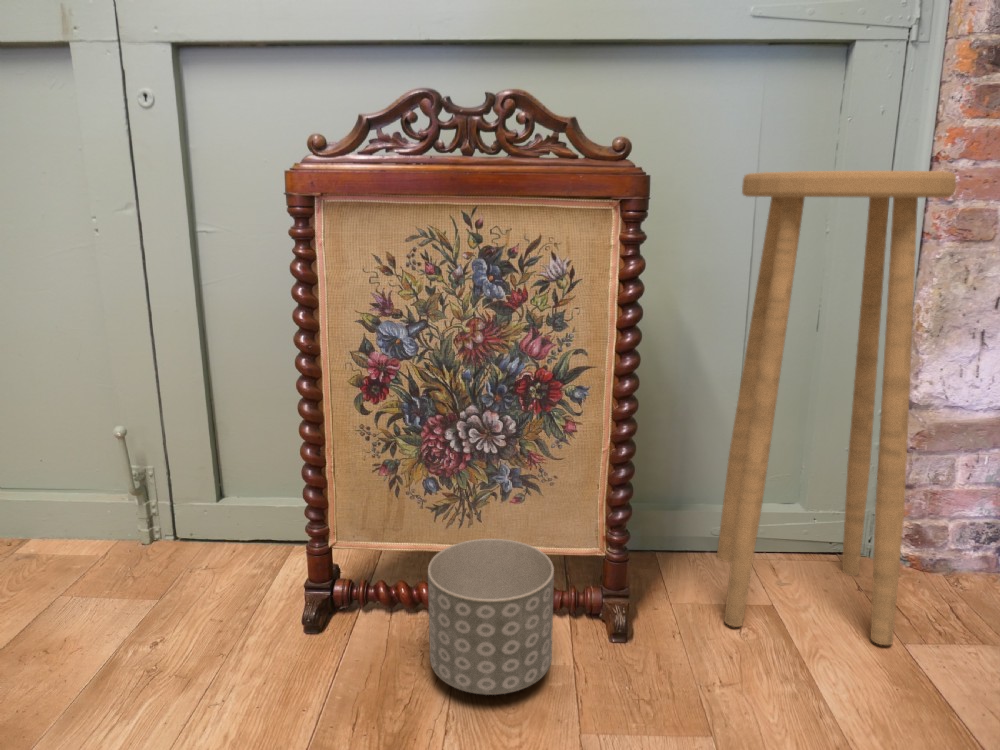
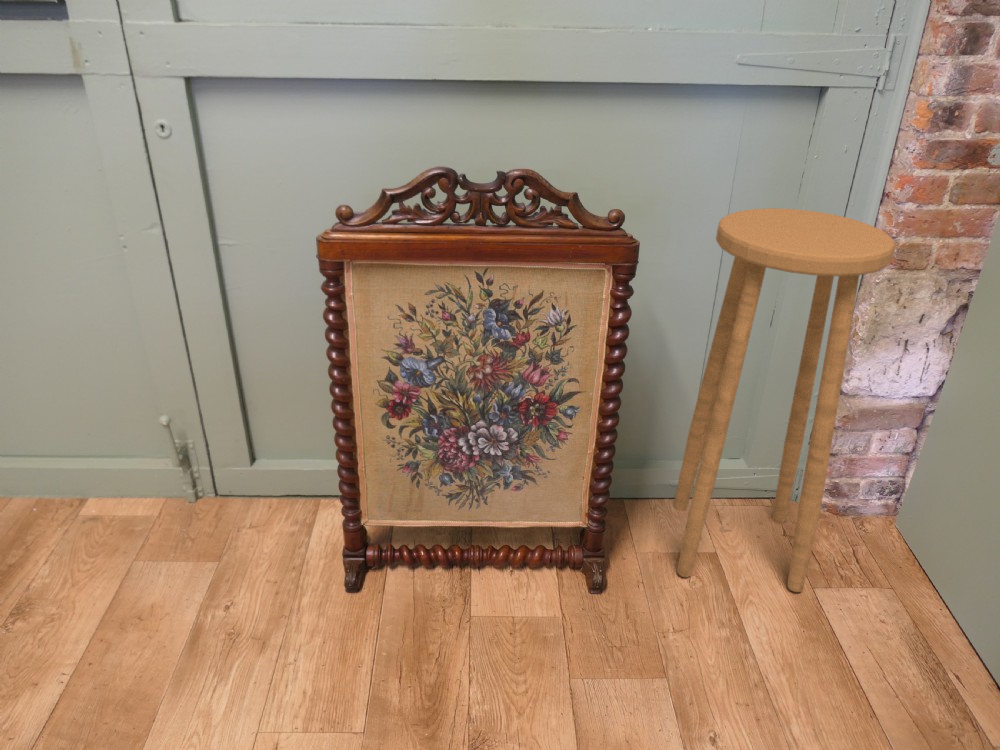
planter: present [428,539,554,695] -> none [450,523,549,650]

